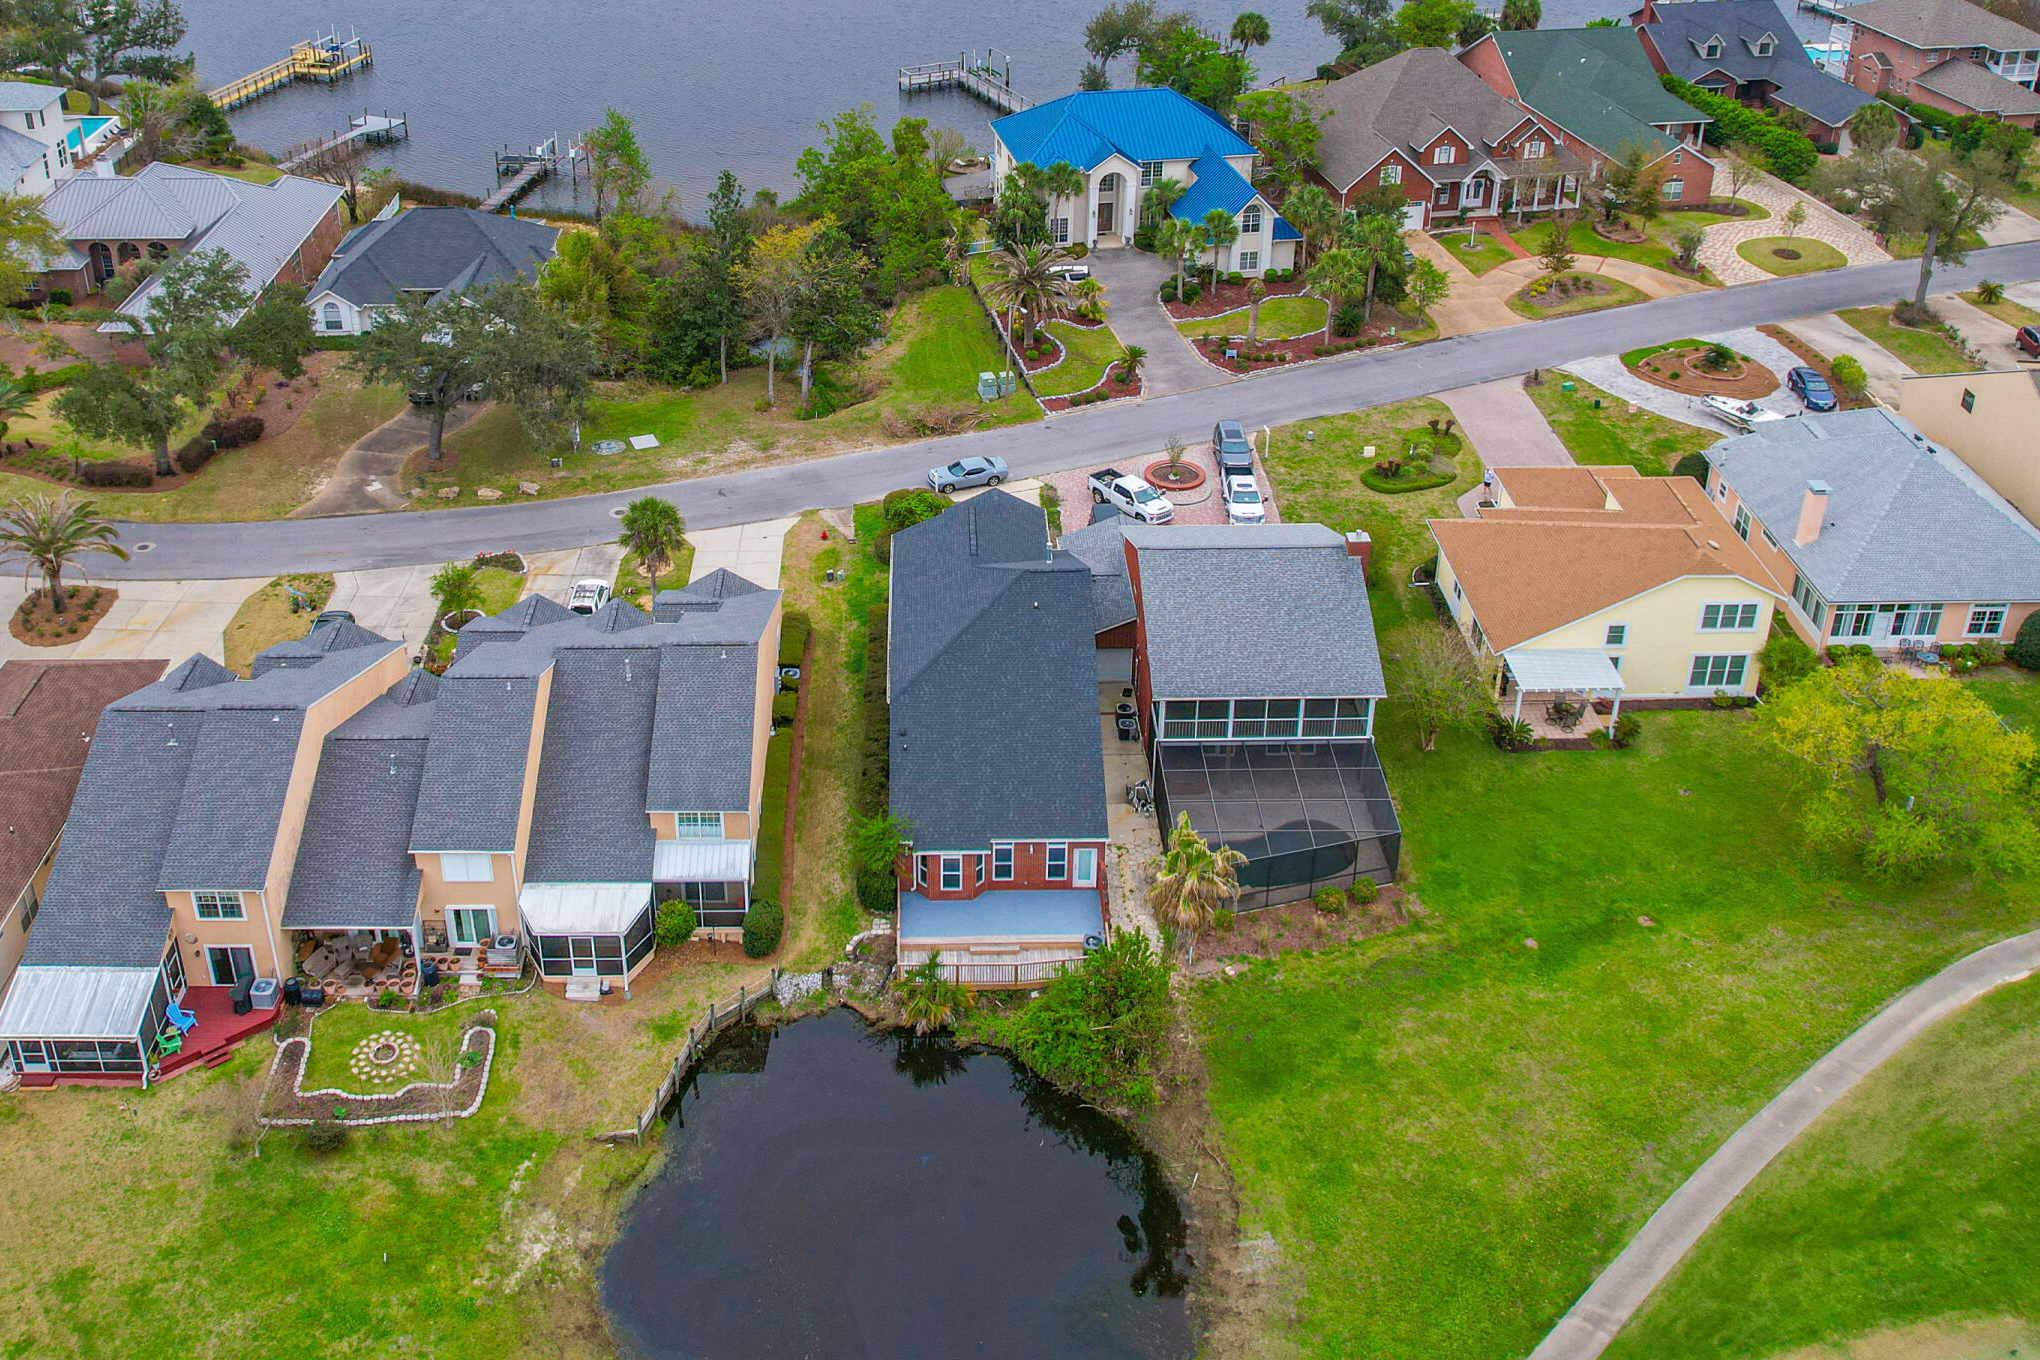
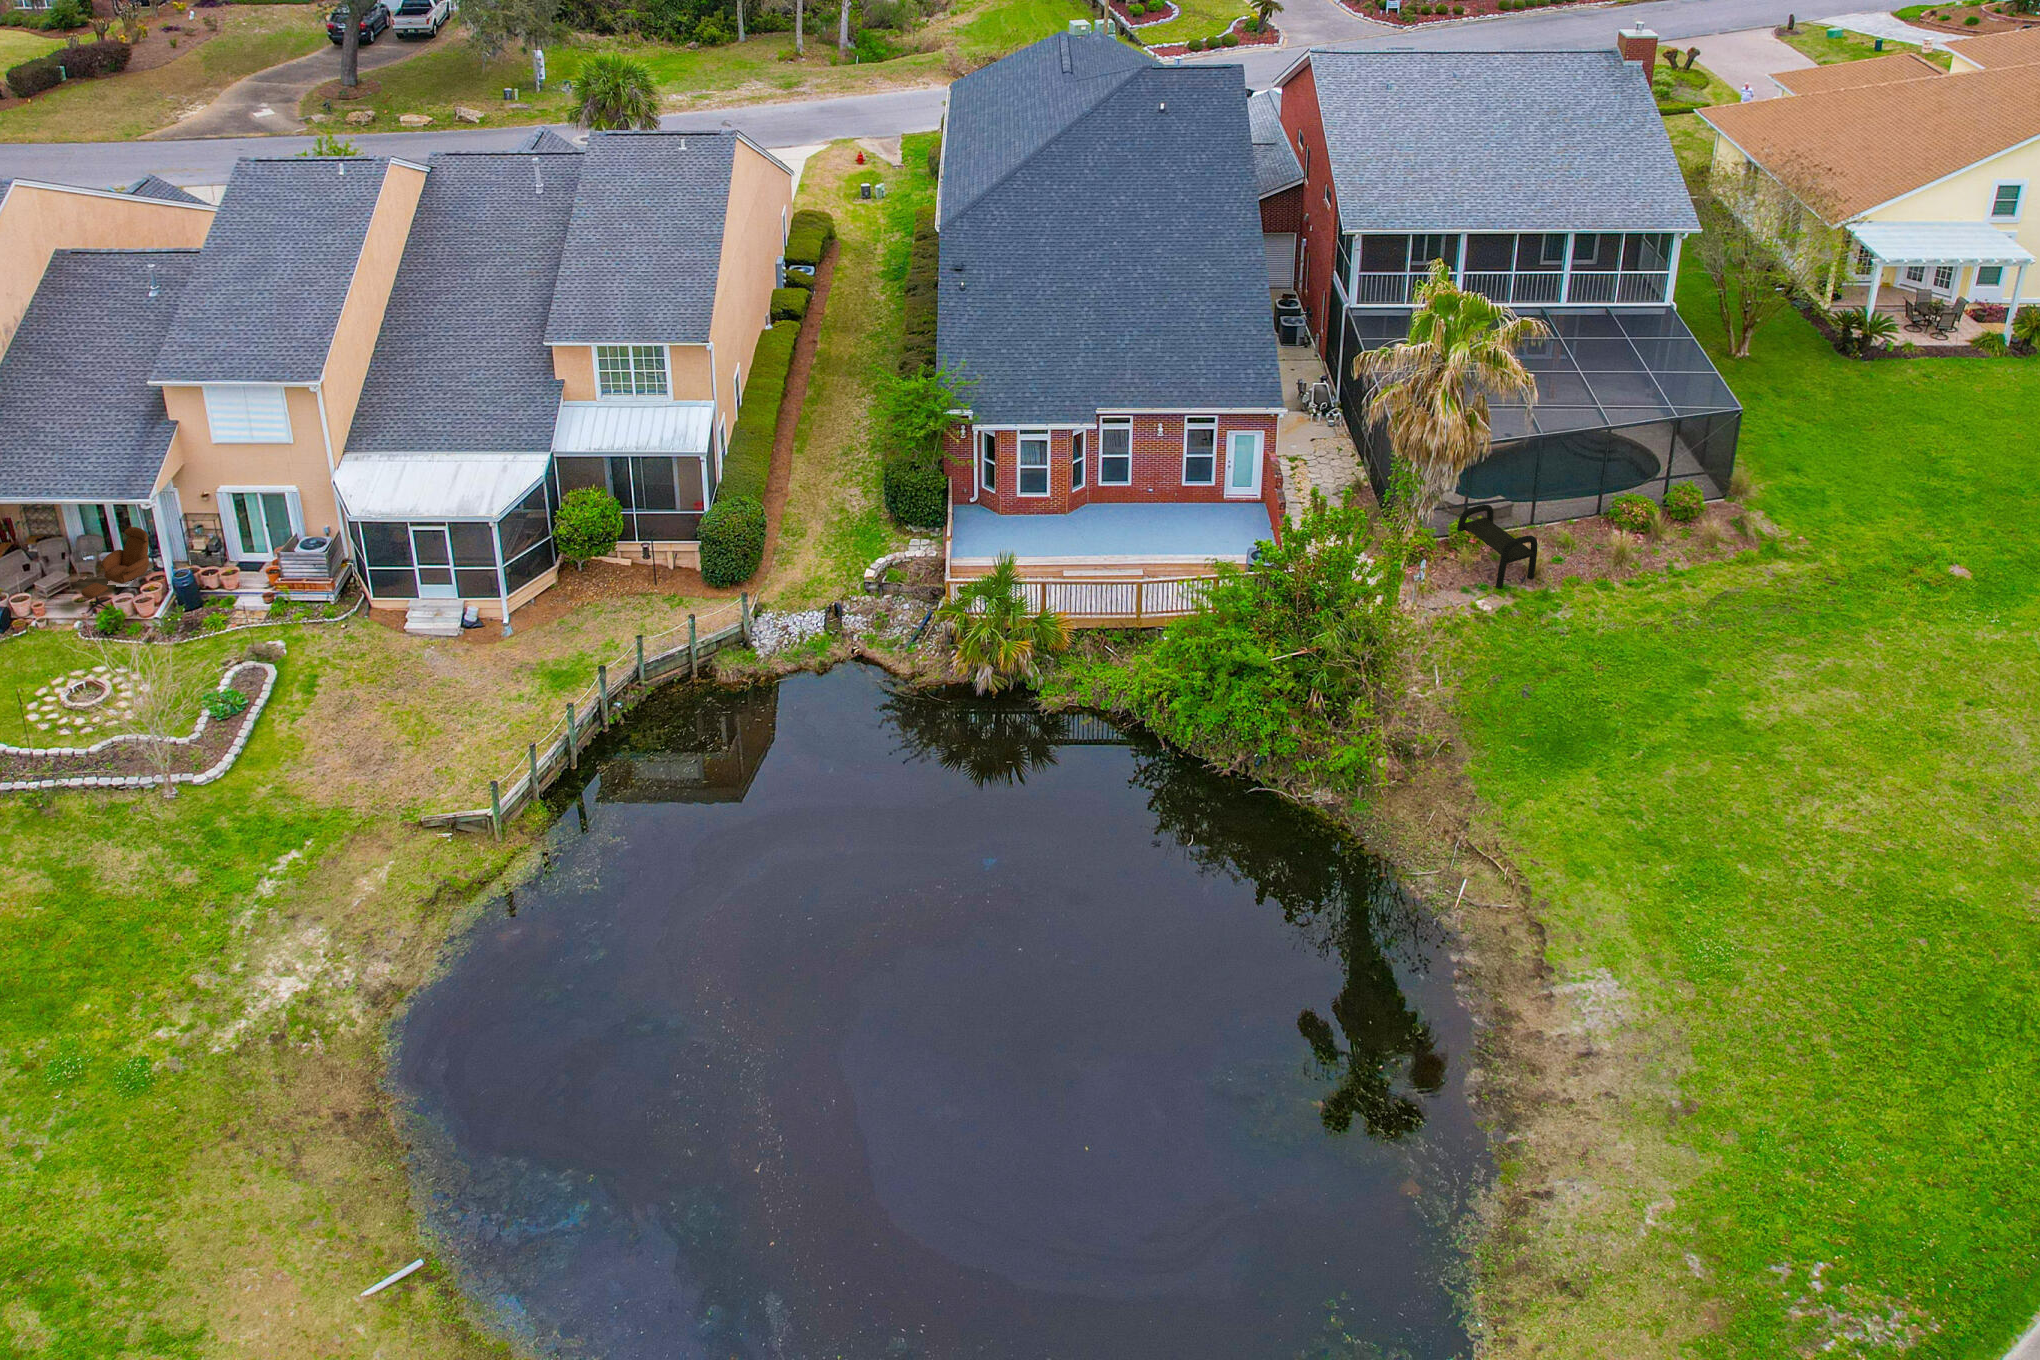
bench: none [1218,899,1267,959] -> present [1457,505,1538,589]

